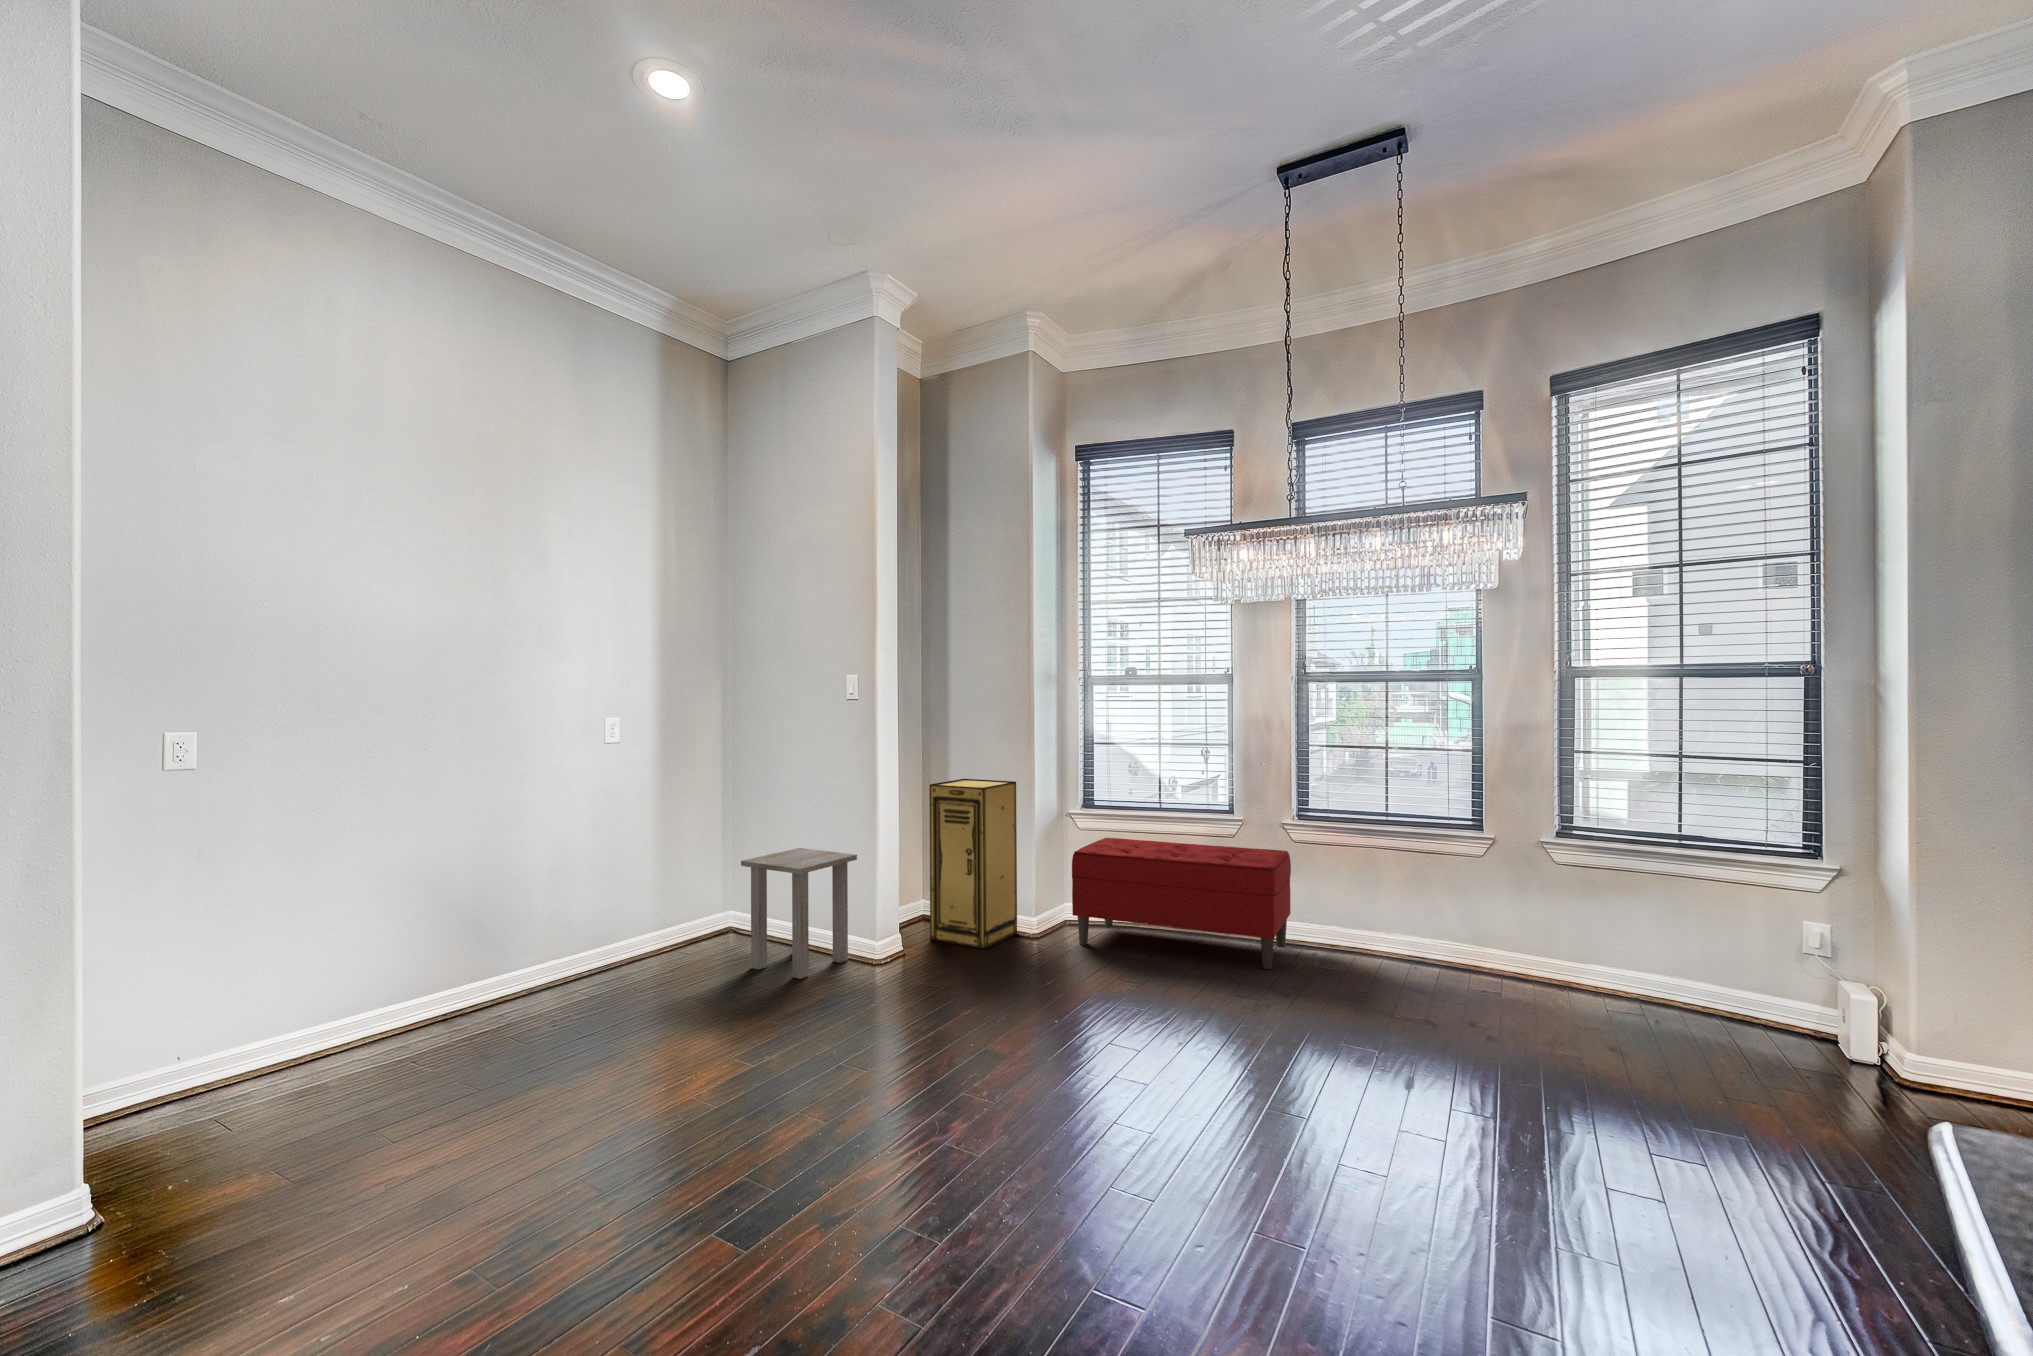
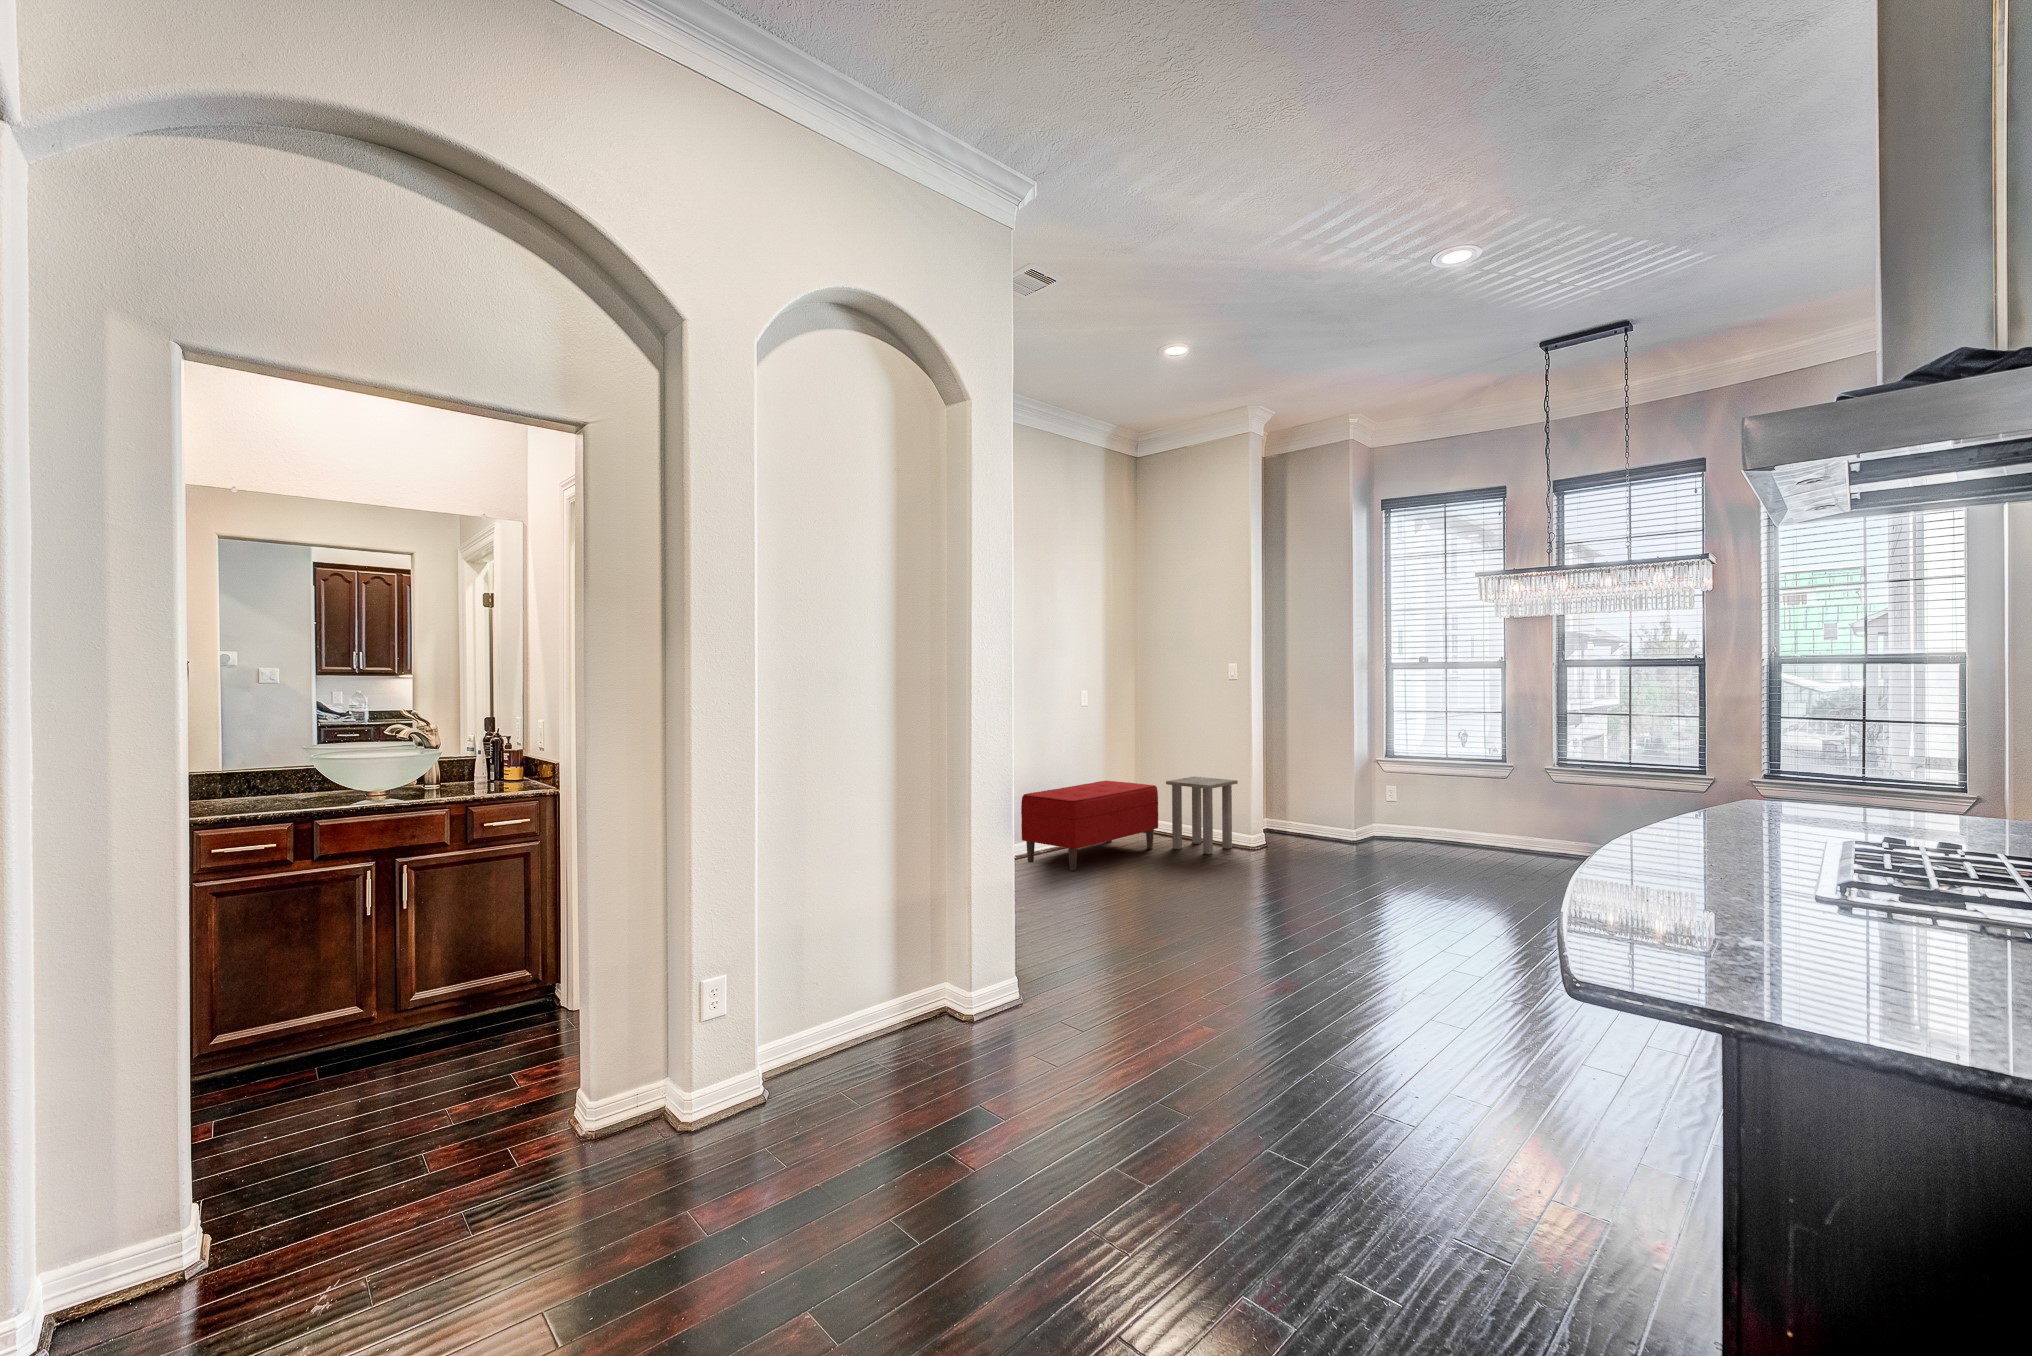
storage cabinet: present [930,779,1017,949] -> none [1280,735,1340,847]
bench: present [1072,838,1291,969] -> present [1021,781,1158,871]

